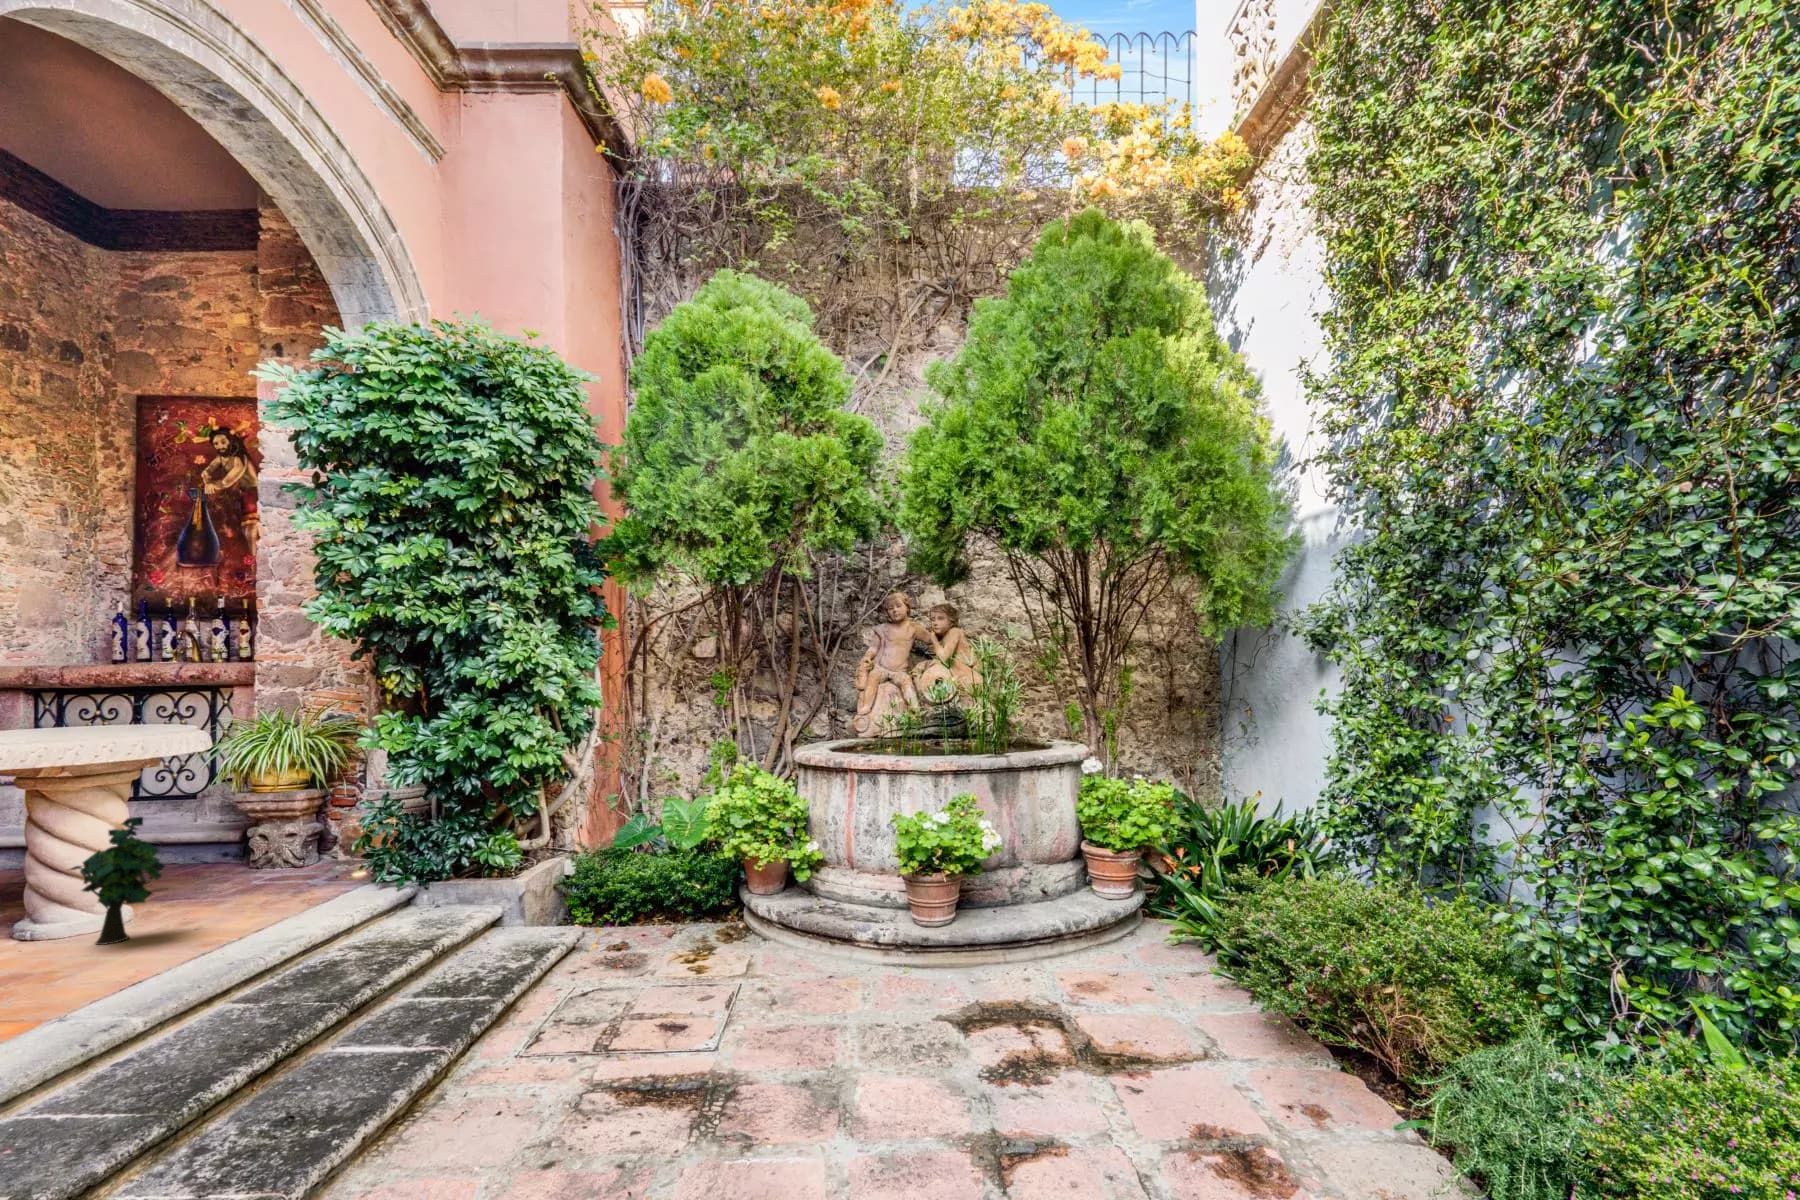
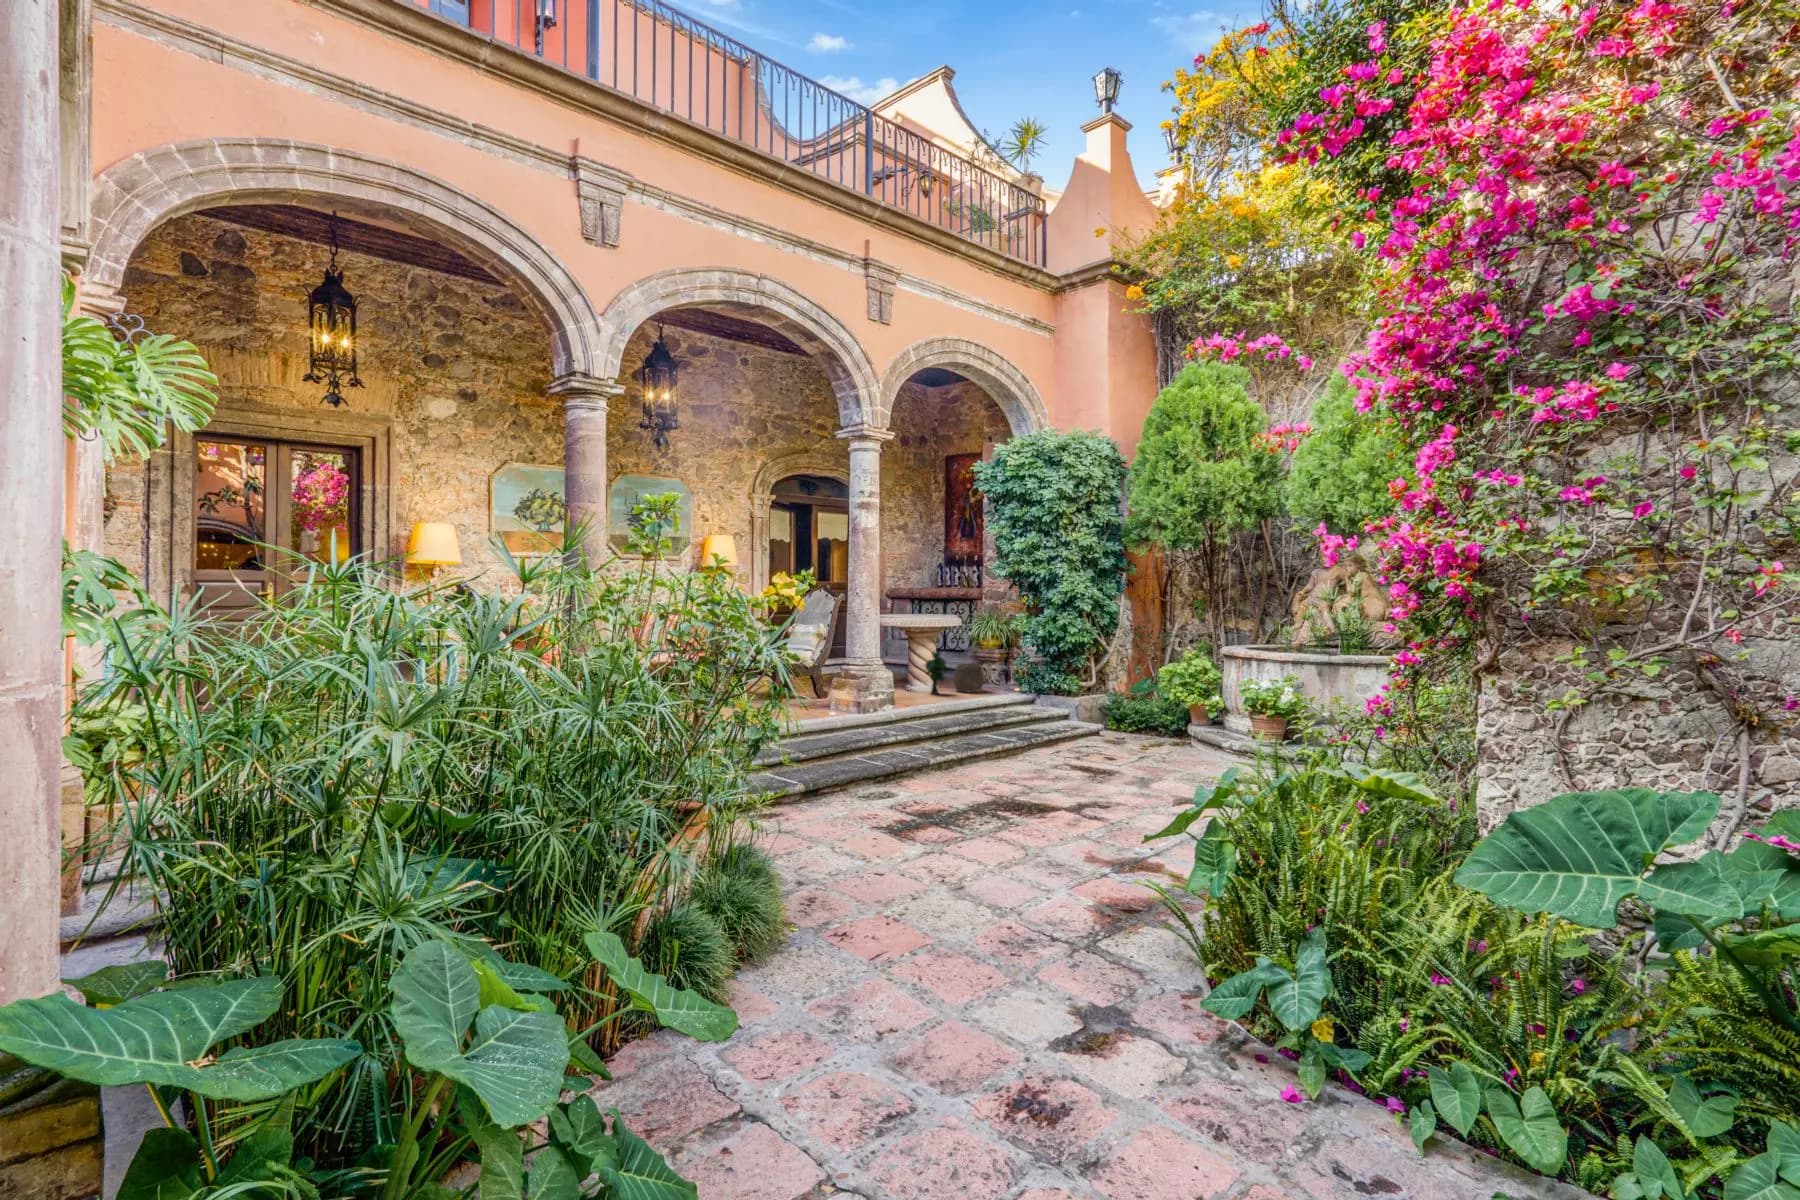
woven basket: none [175,836,272,916] -> present [953,663,984,692]

